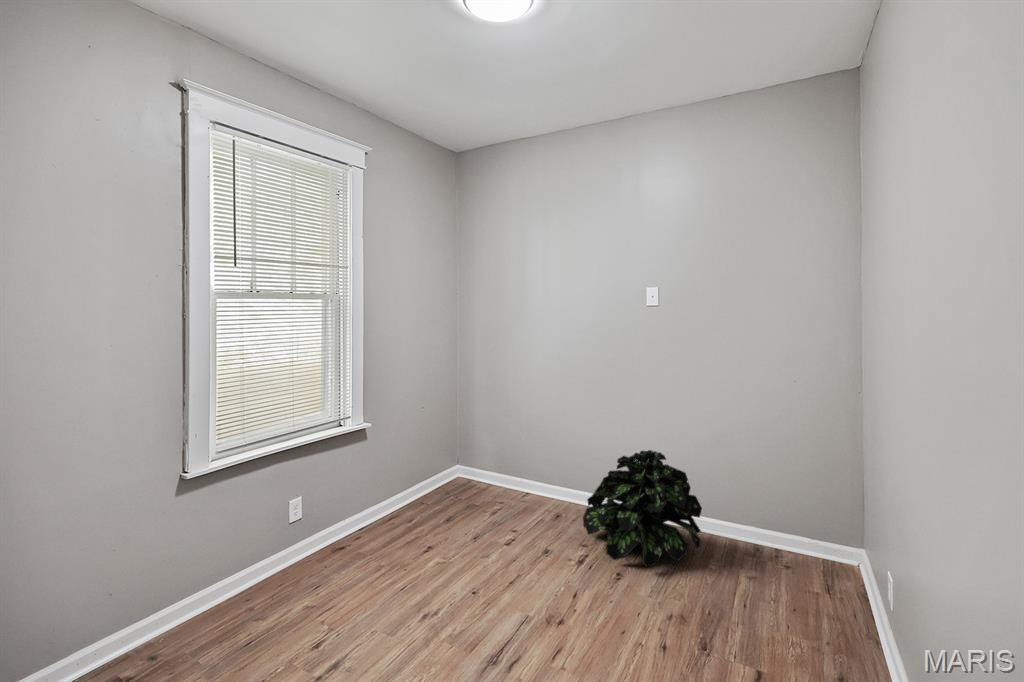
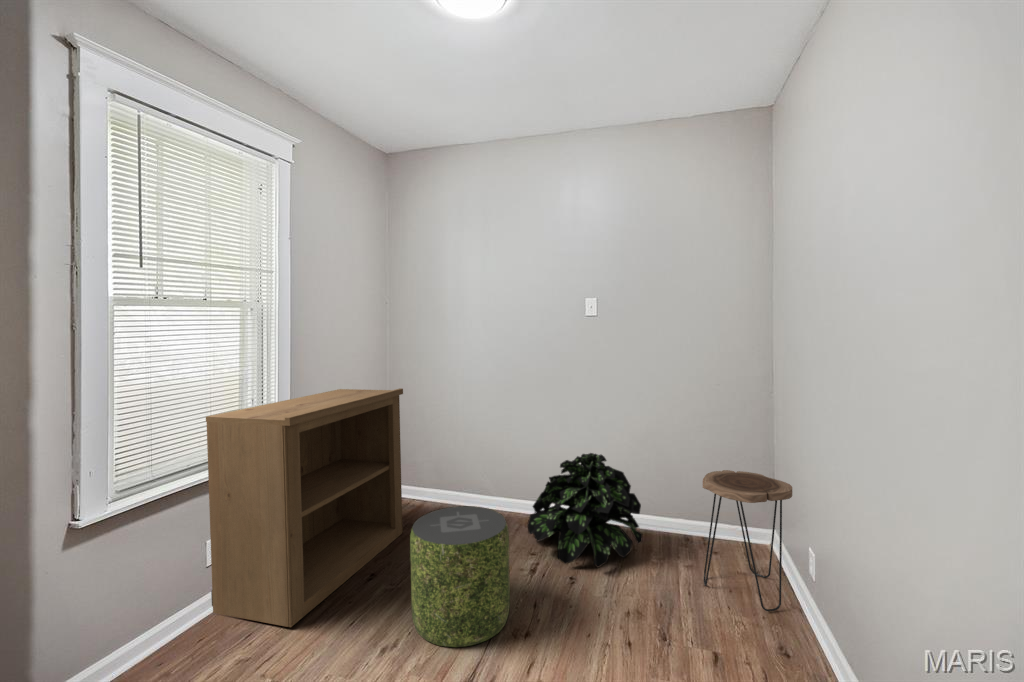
bookshelf: none [289,376,467,584] -> present [206,388,403,627]
side table: none [763,478,869,636] -> present [703,470,792,612]
pouf: none [454,492,548,623] -> present [410,506,510,647]

